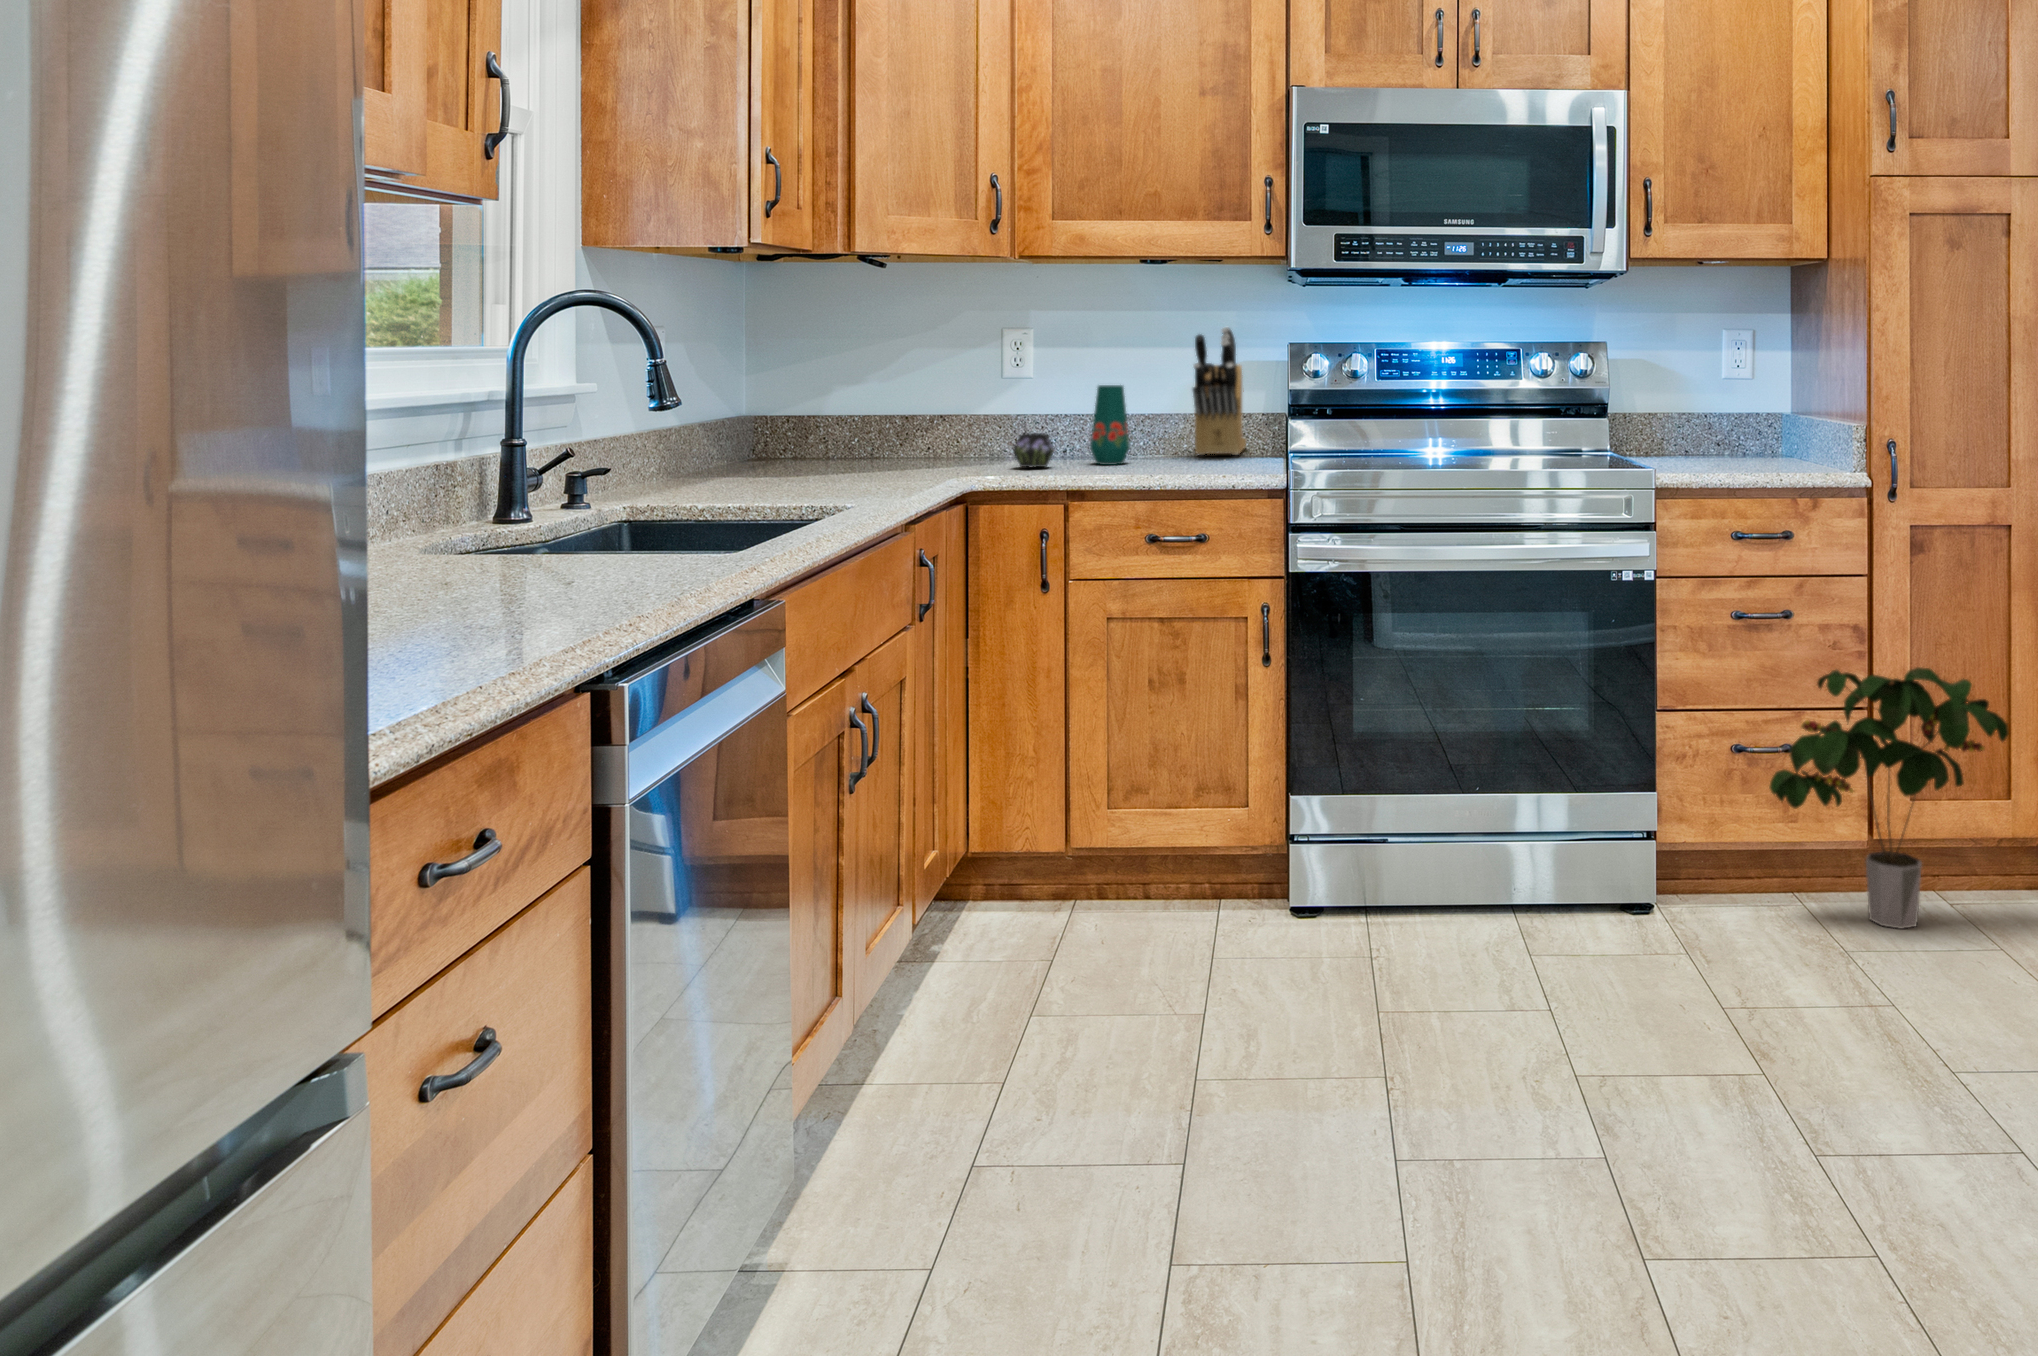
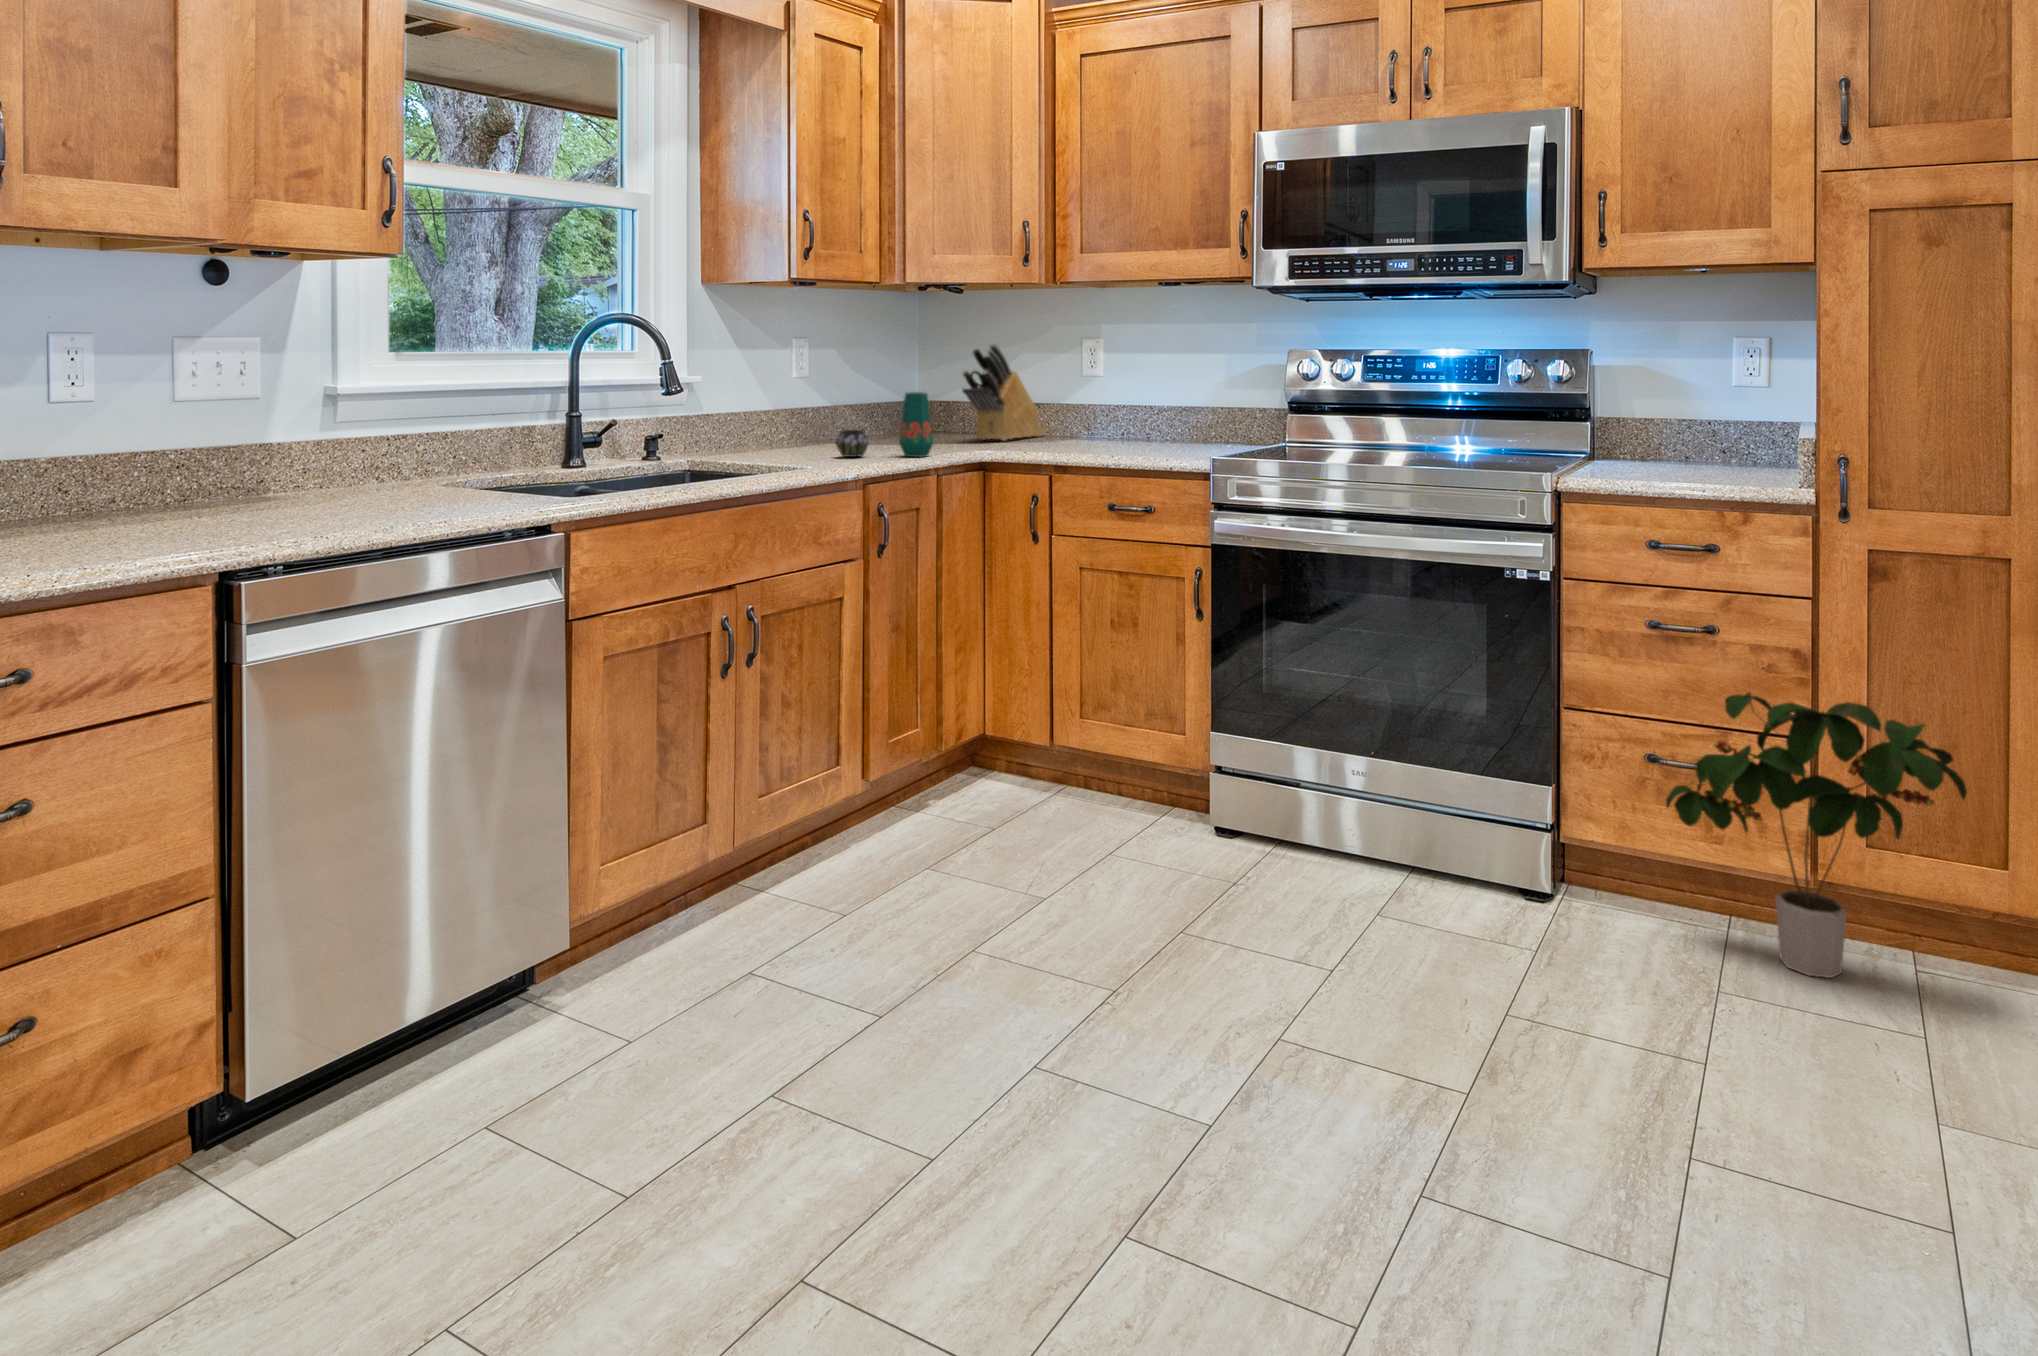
knife block: present [1193,327,1246,455] -> present [962,343,1046,440]
vase: present [1013,385,1130,468] -> present [836,392,933,457]

